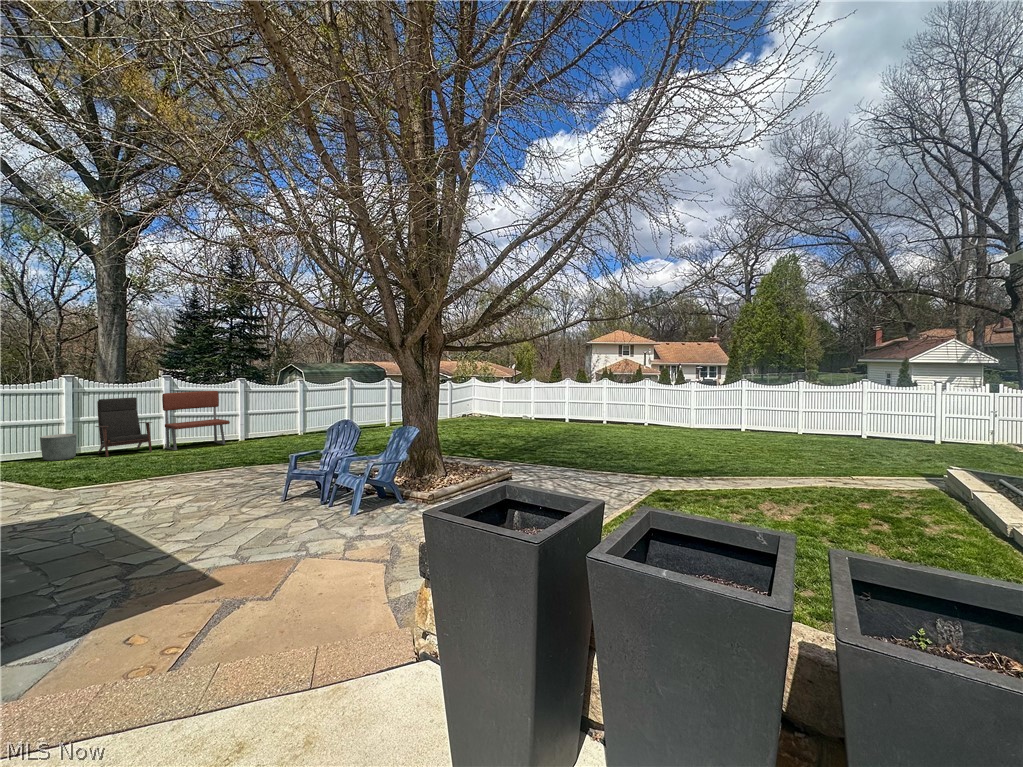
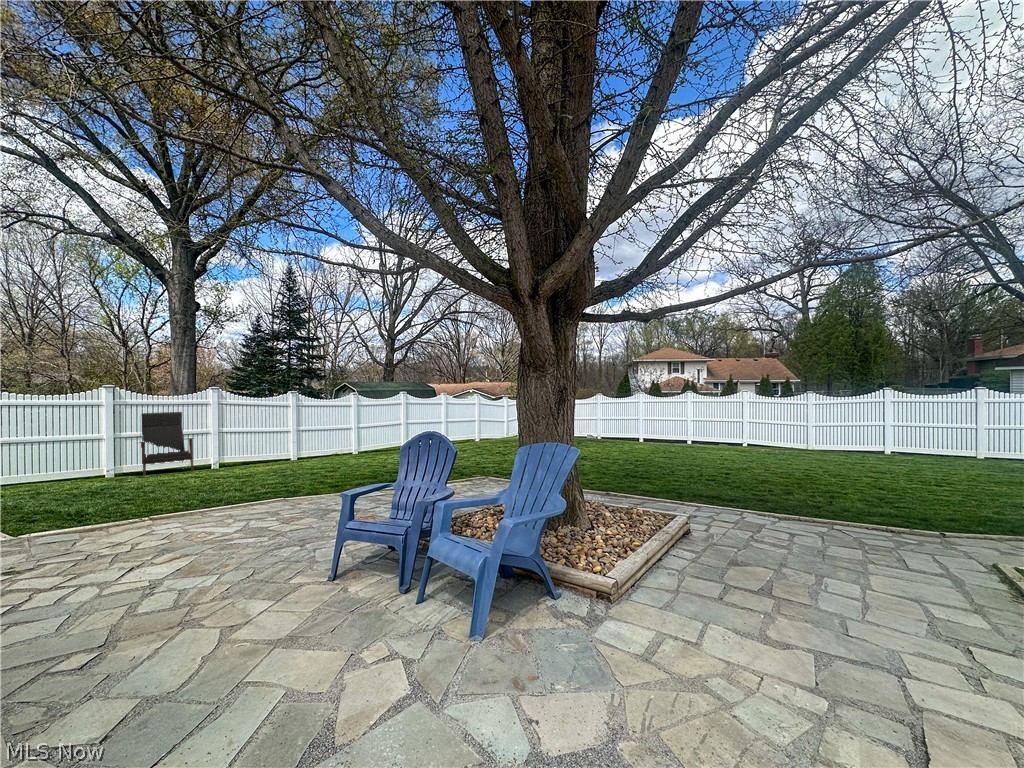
bench: present [162,391,230,450] -> none [209,406,278,470]
planter: present [40,434,76,461] -> none [75,450,114,480]

